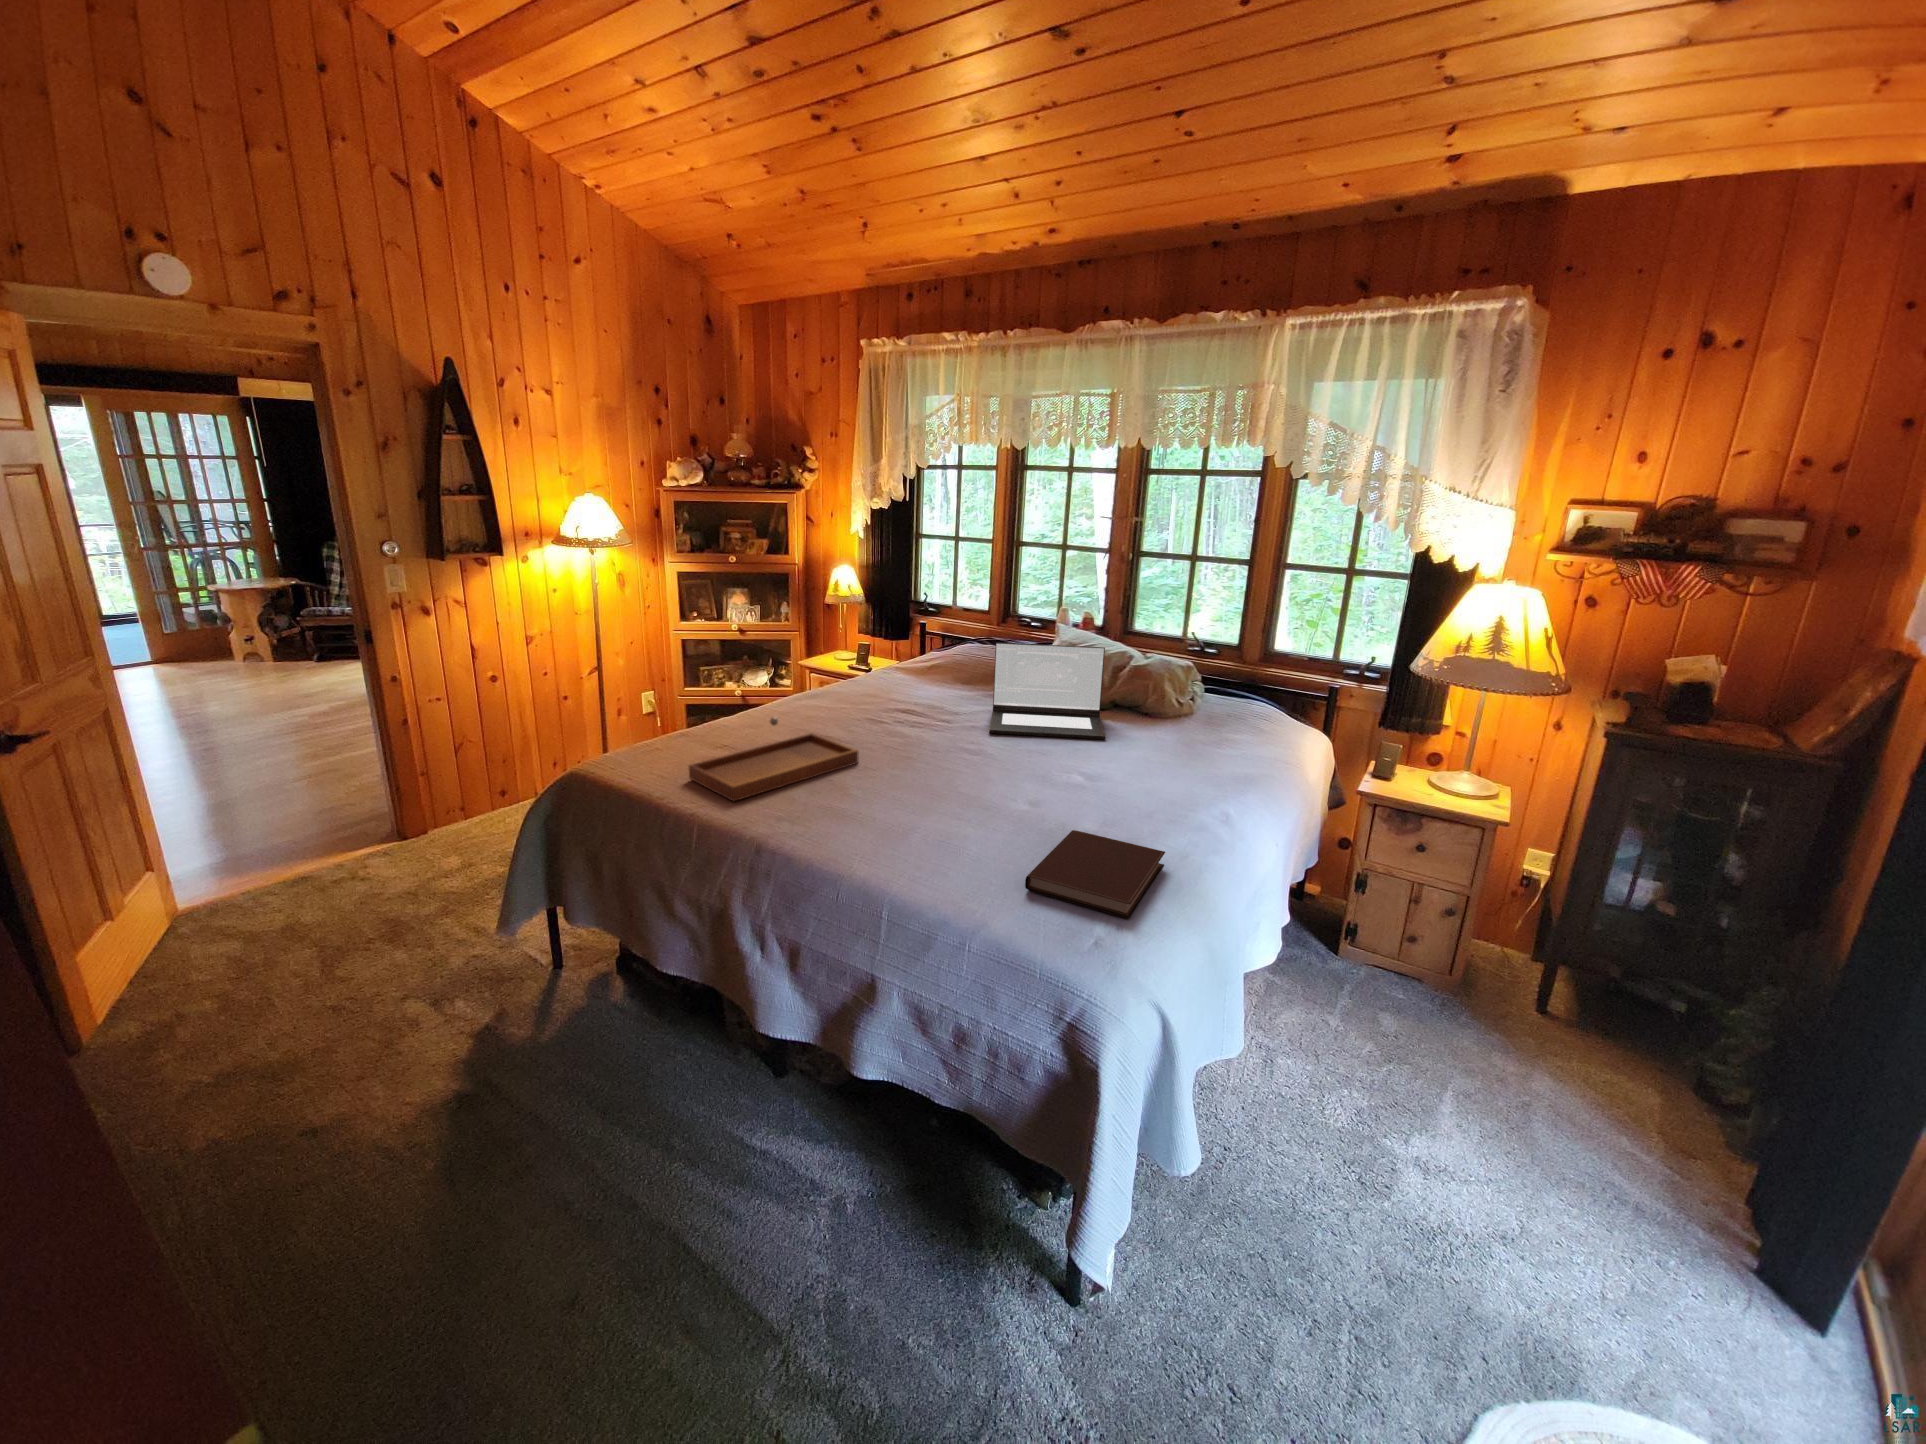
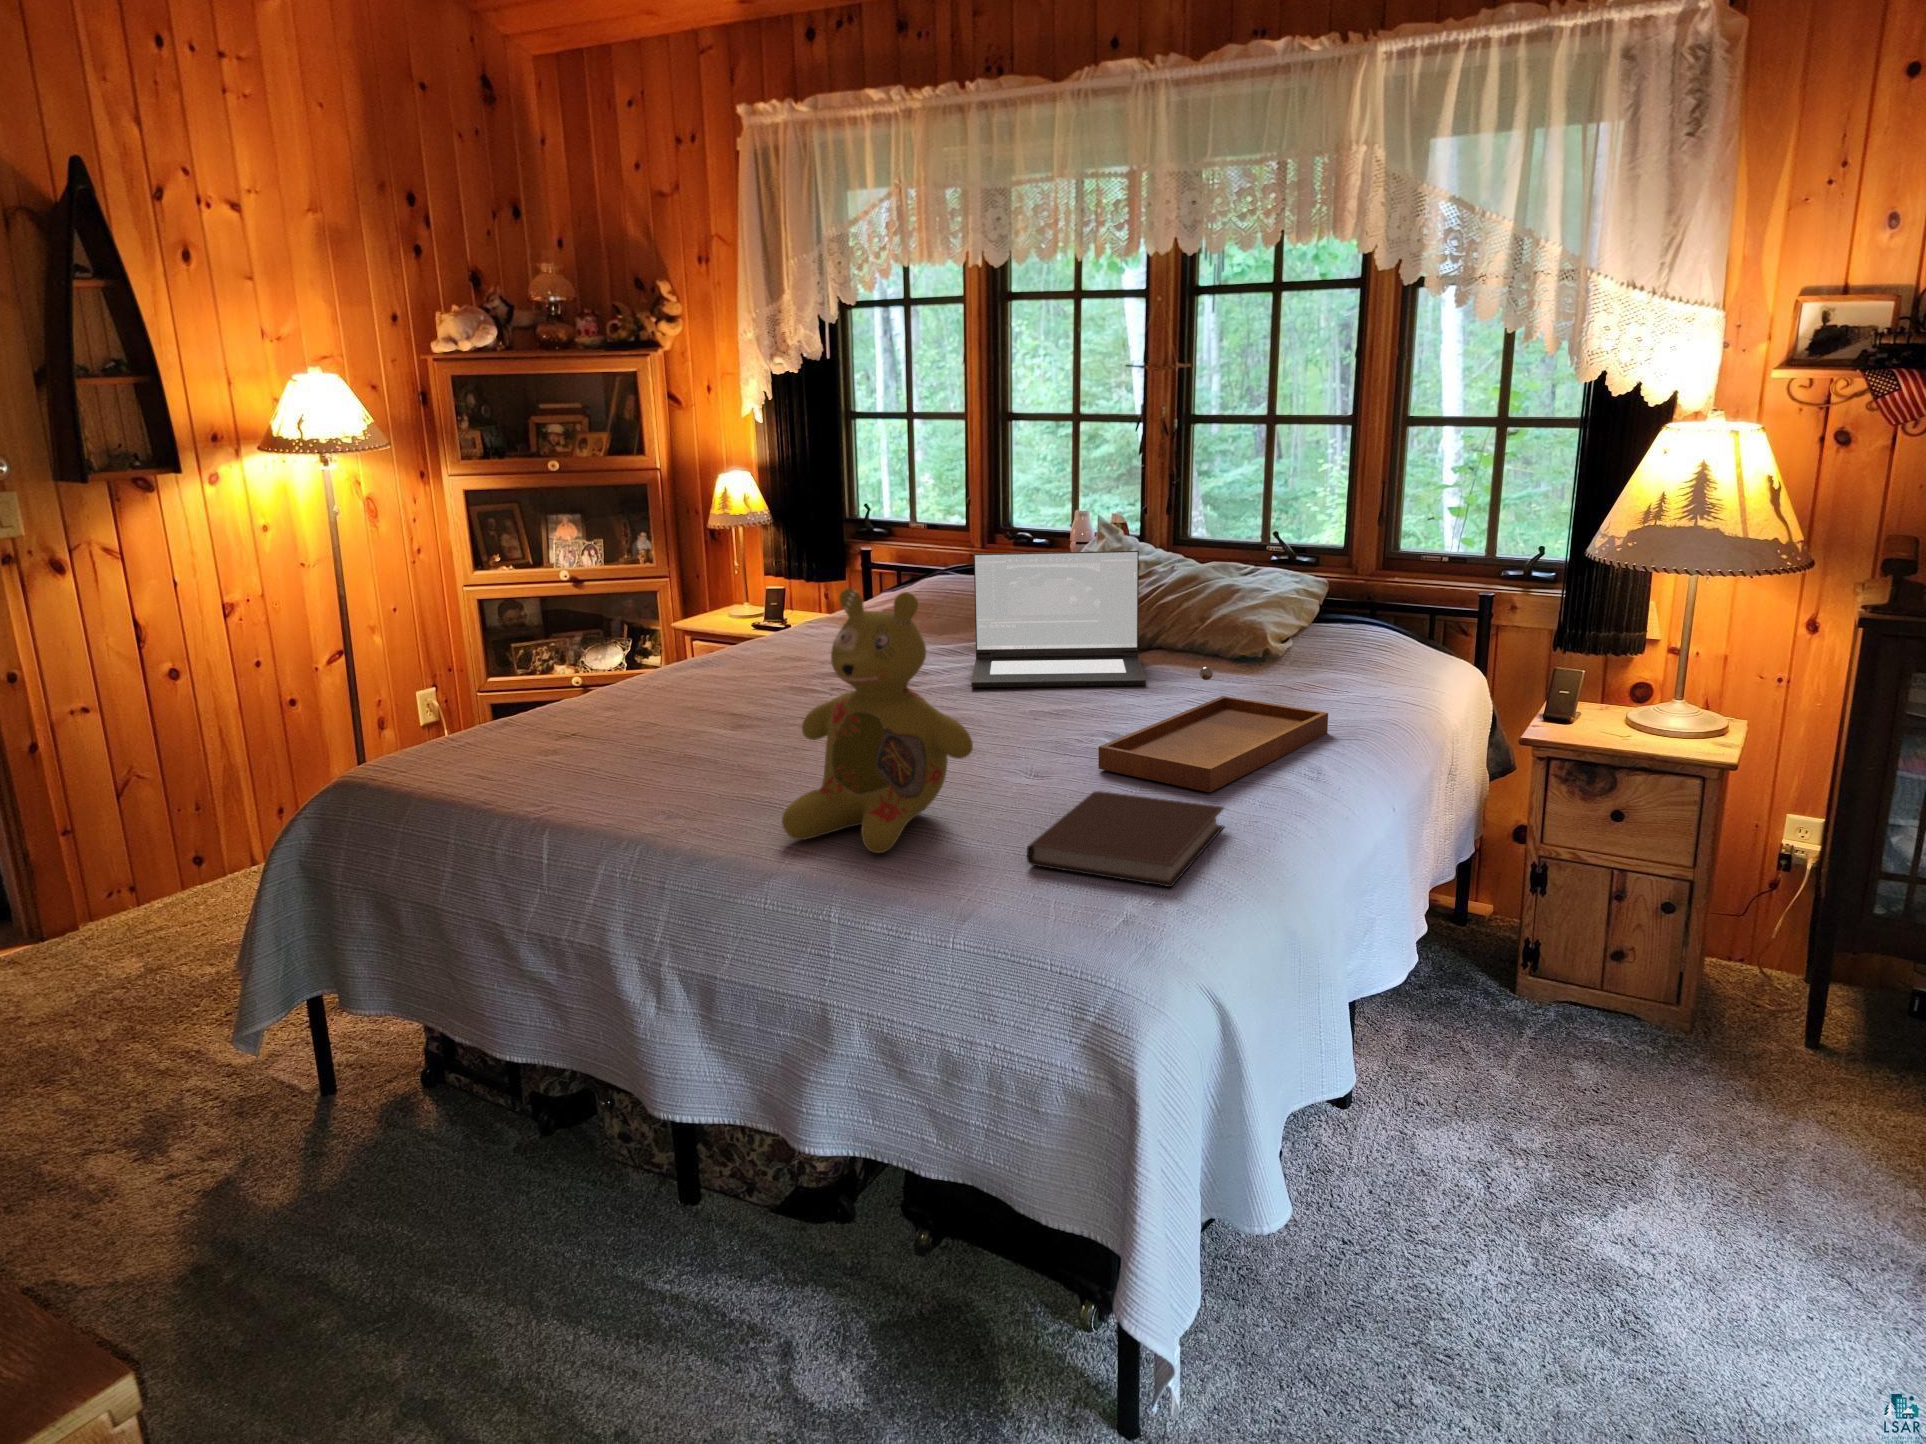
stuffed bear: none [856,682,991,871] -> present [782,588,973,853]
tray: present [688,717,859,801] -> present [1098,667,1328,792]

